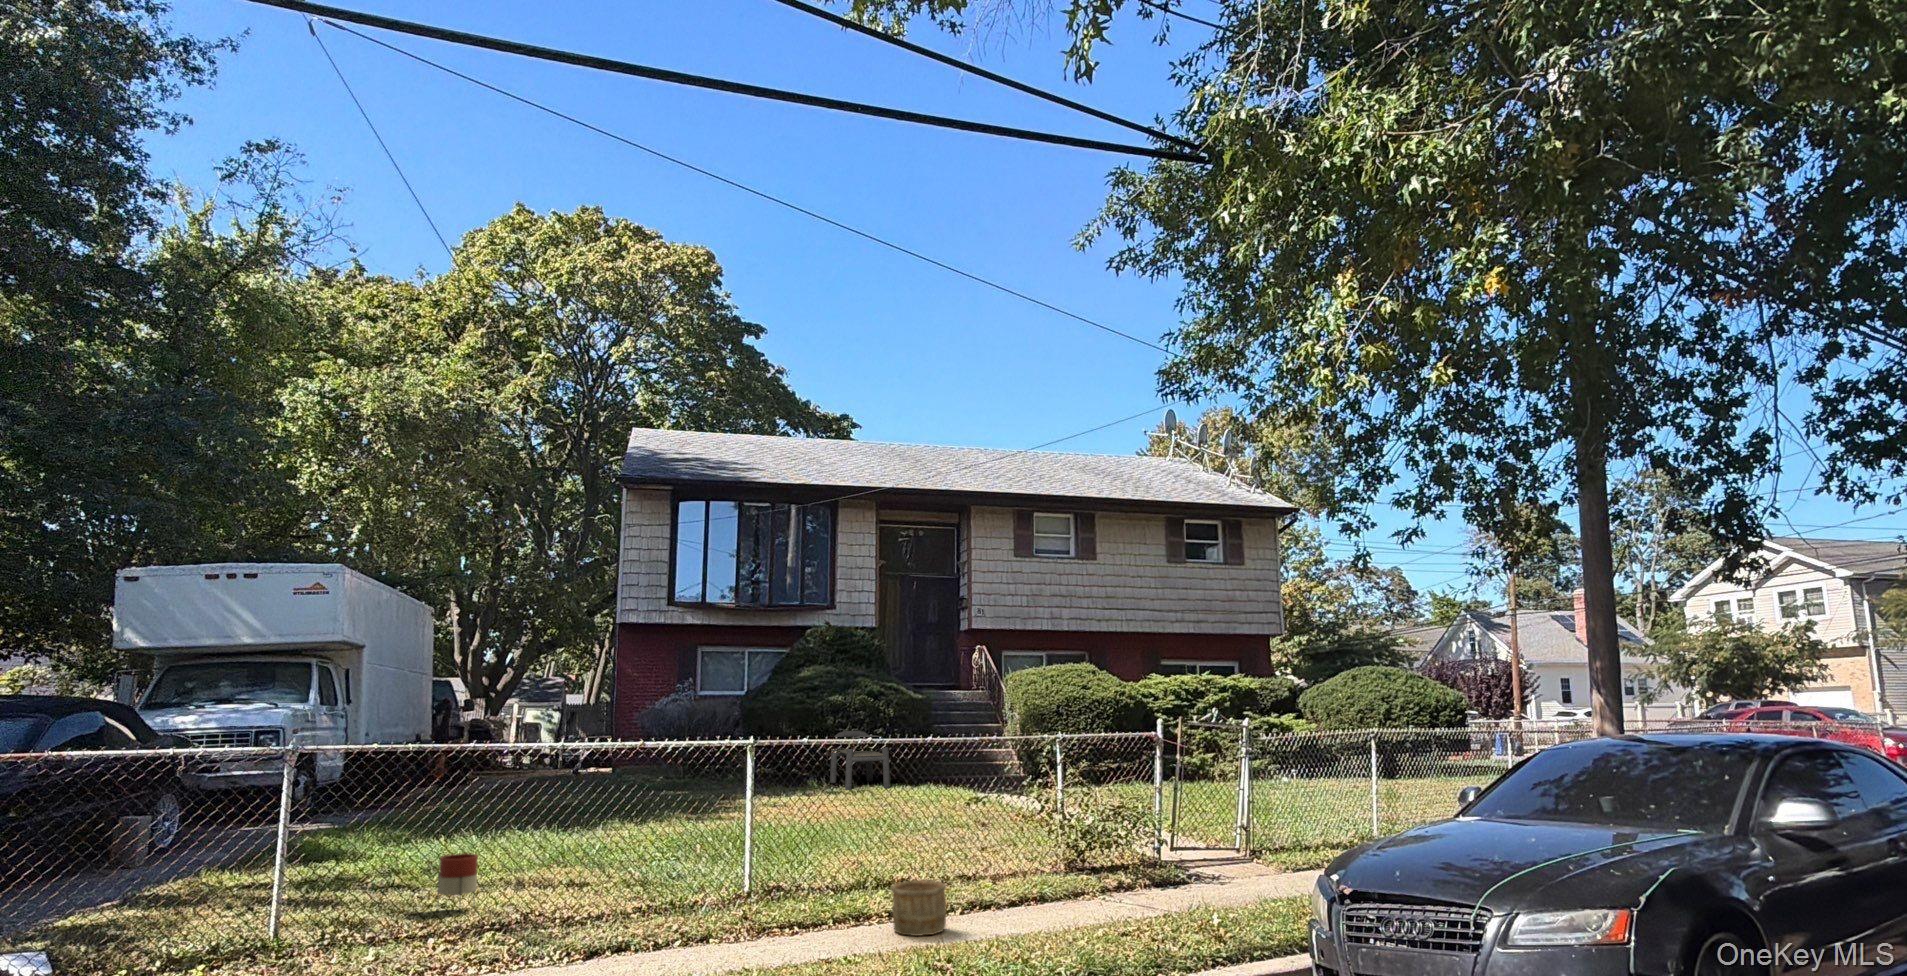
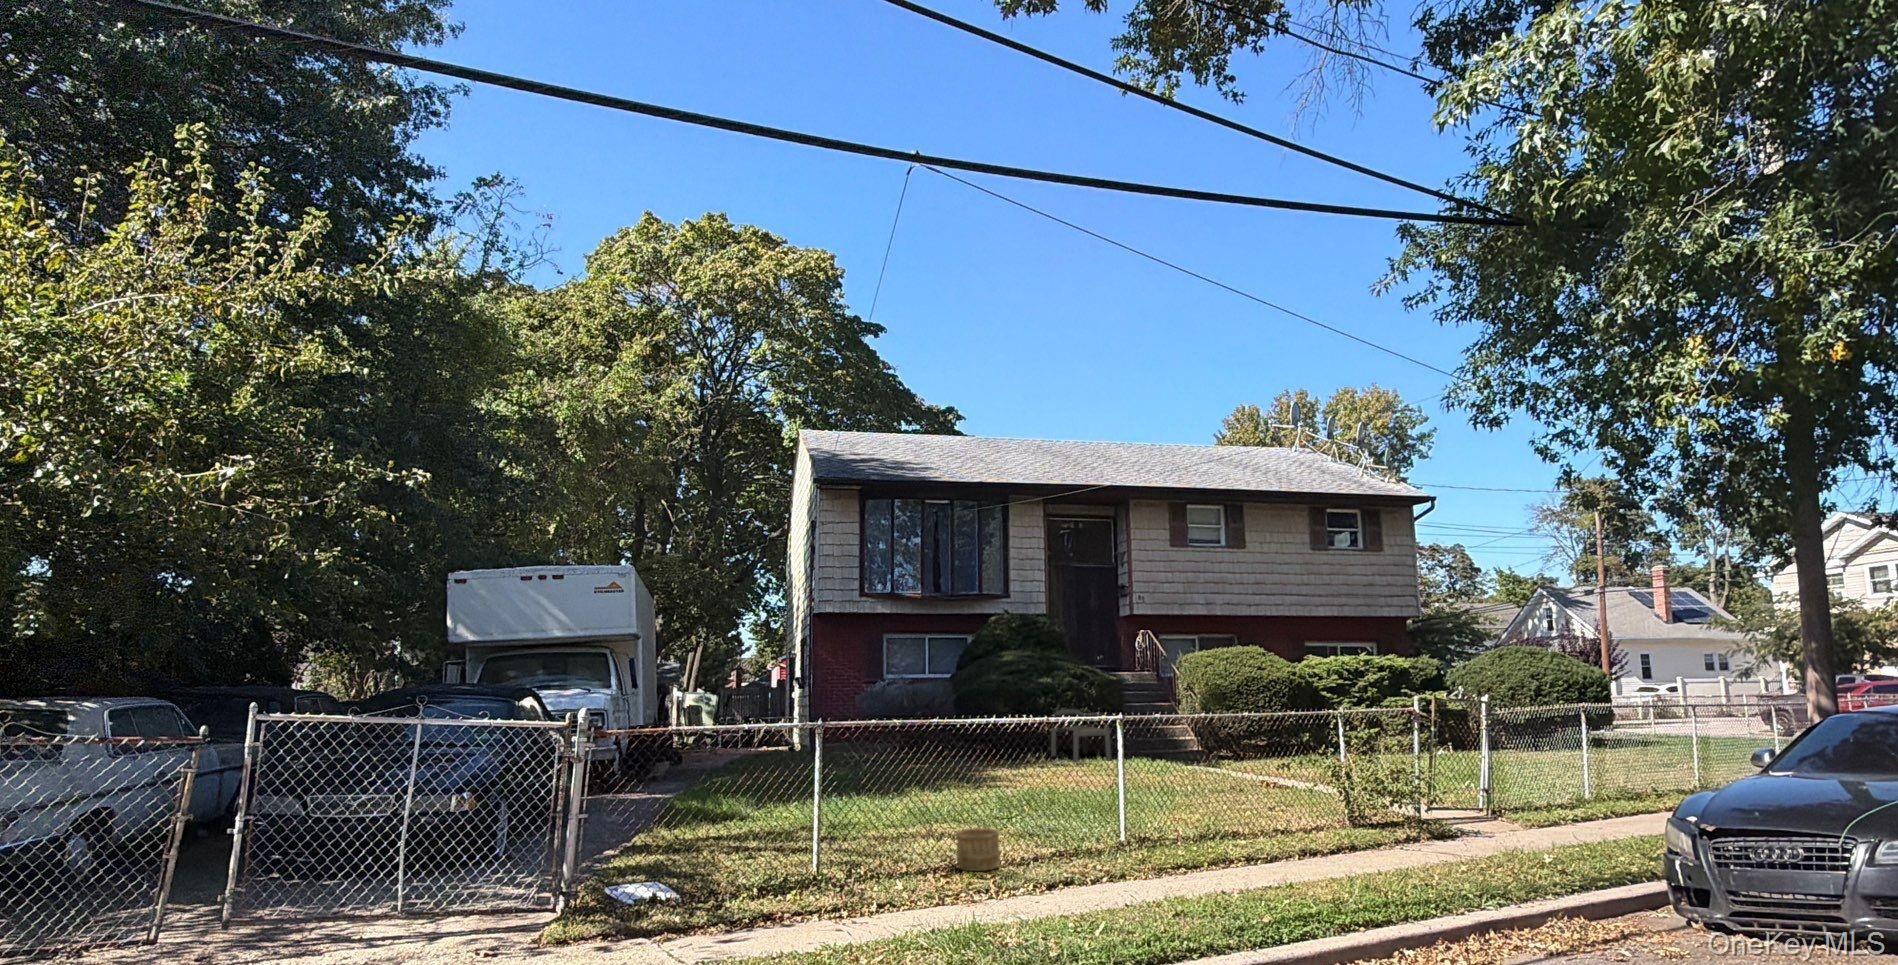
planter: present [437,853,478,902] -> none [875,811,906,861]
wooden bucket: present [891,880,946,936] -> present [955,828,1000,871]

